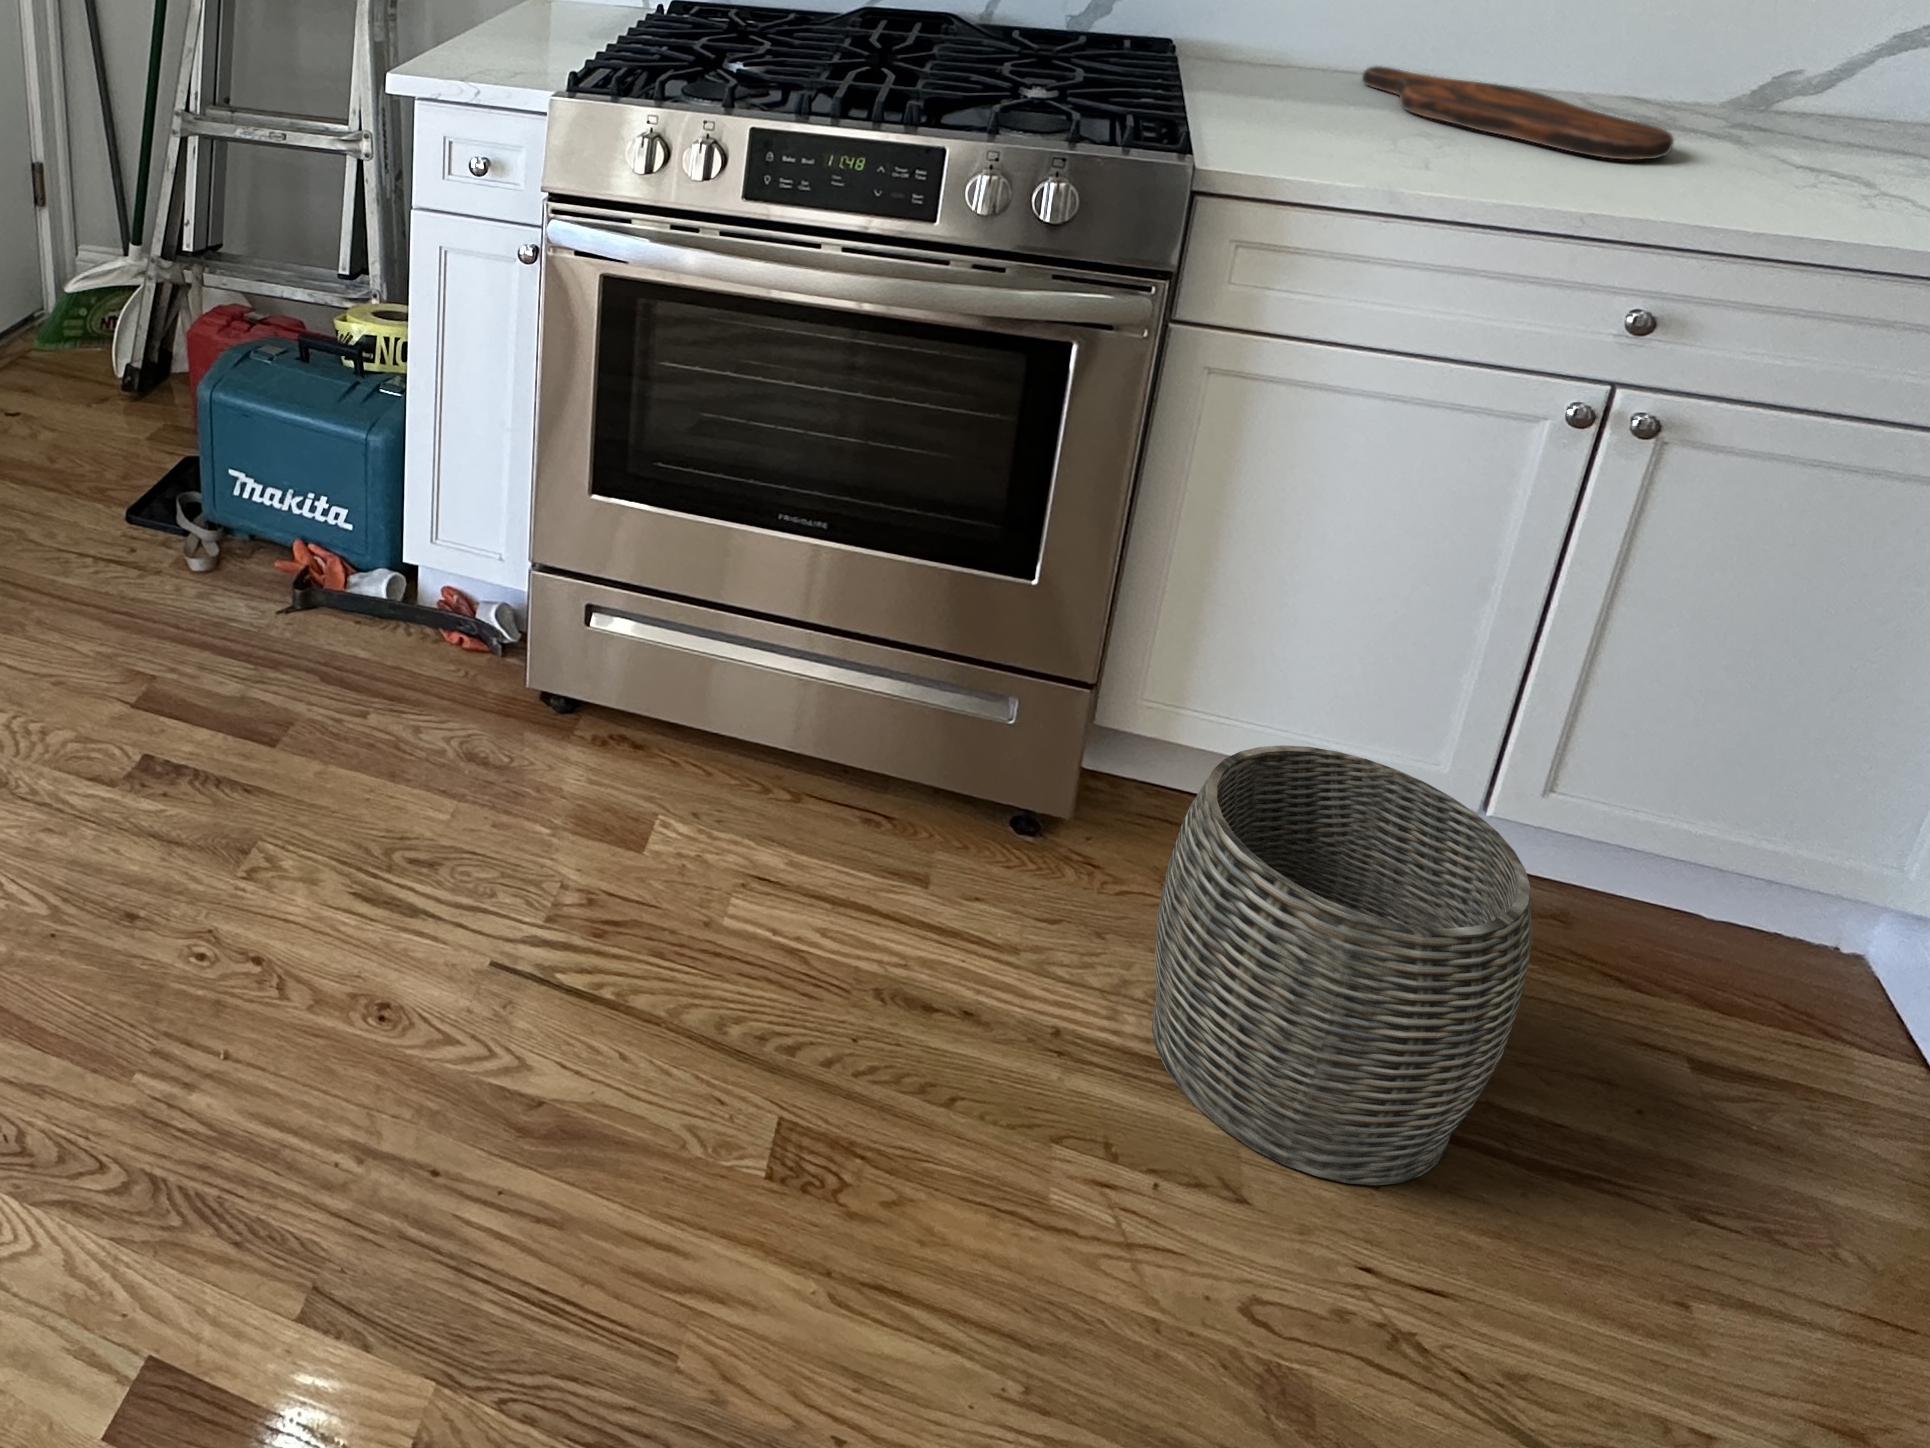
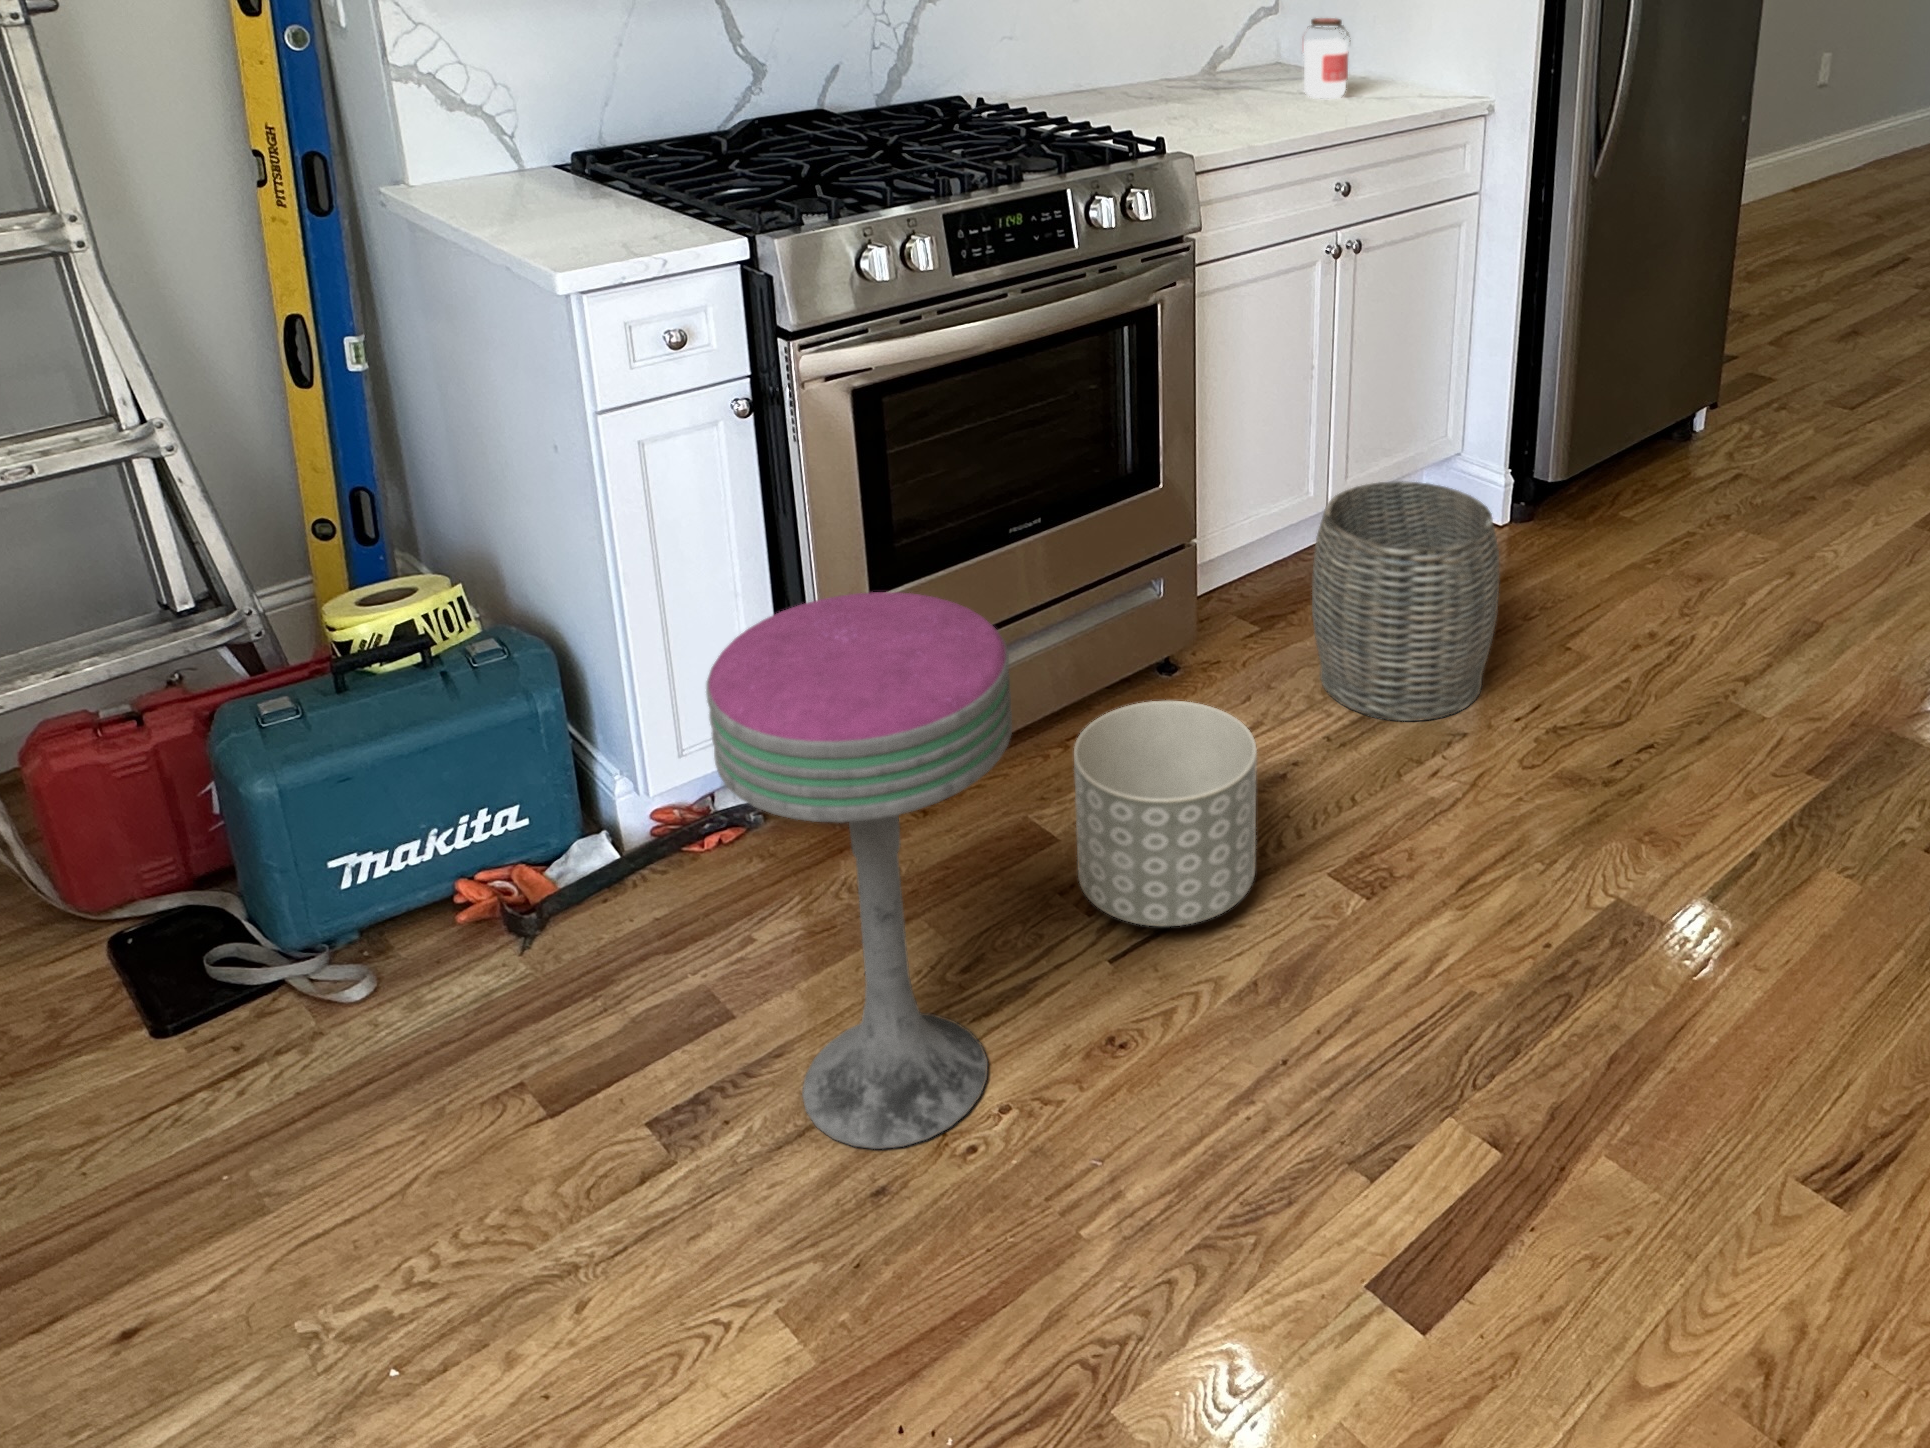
jar: none [1756,46,1894,193] -> present [1303,18,1350,99]
cutting board: present [1362,66,1674,160] -> none [1062,79,1267,107]
bar stool: none [116,402,398,933] -> present [706,592,1012,1149]
planter: none [532,733,766,1027] -> present [1074,701,1257,927]

